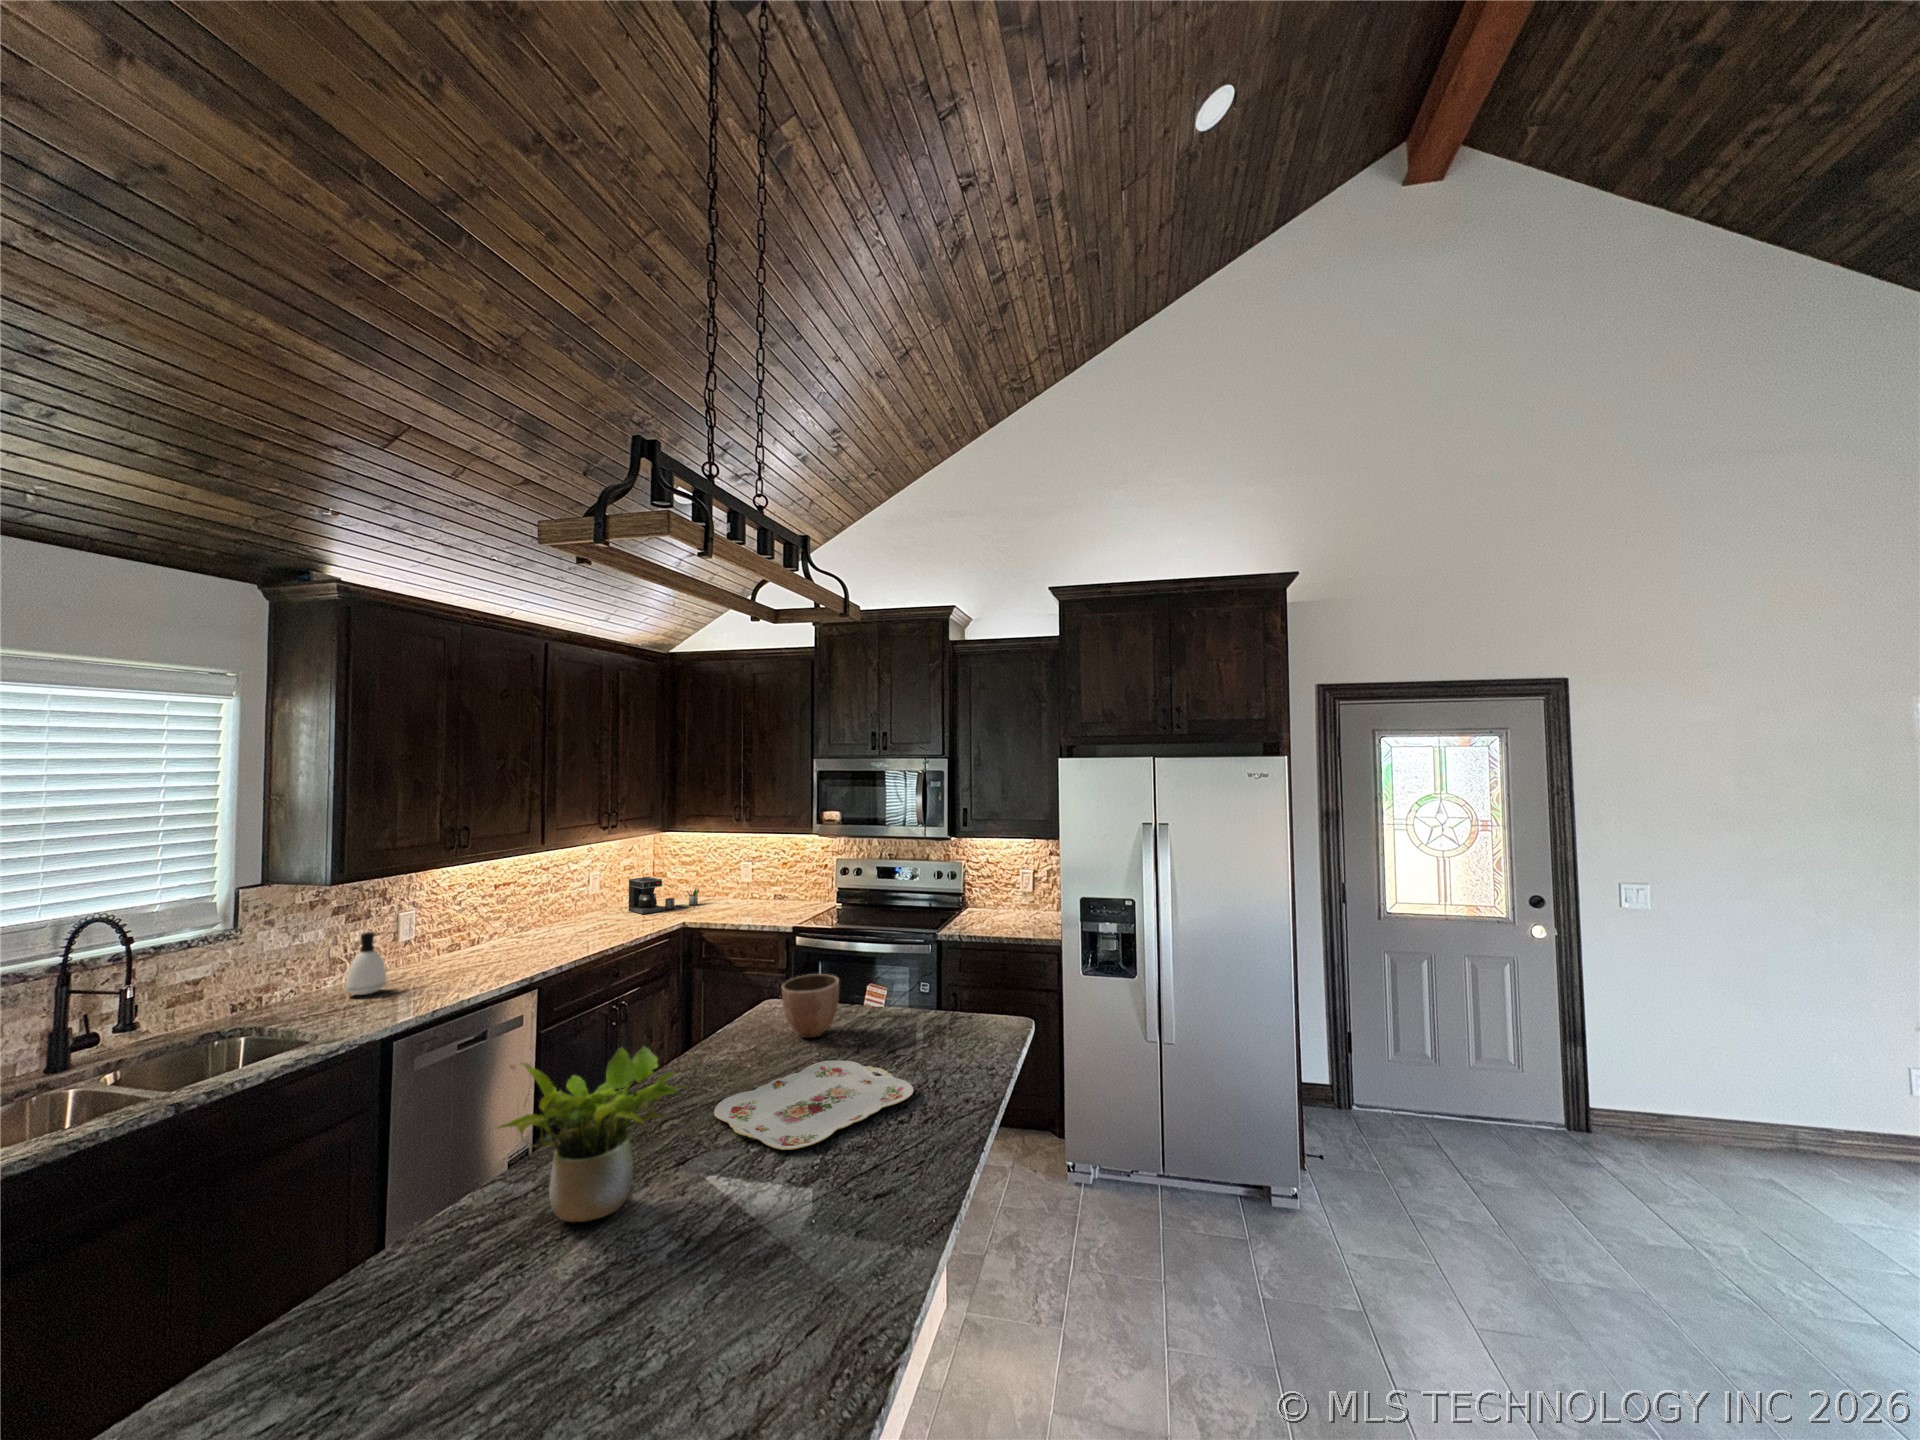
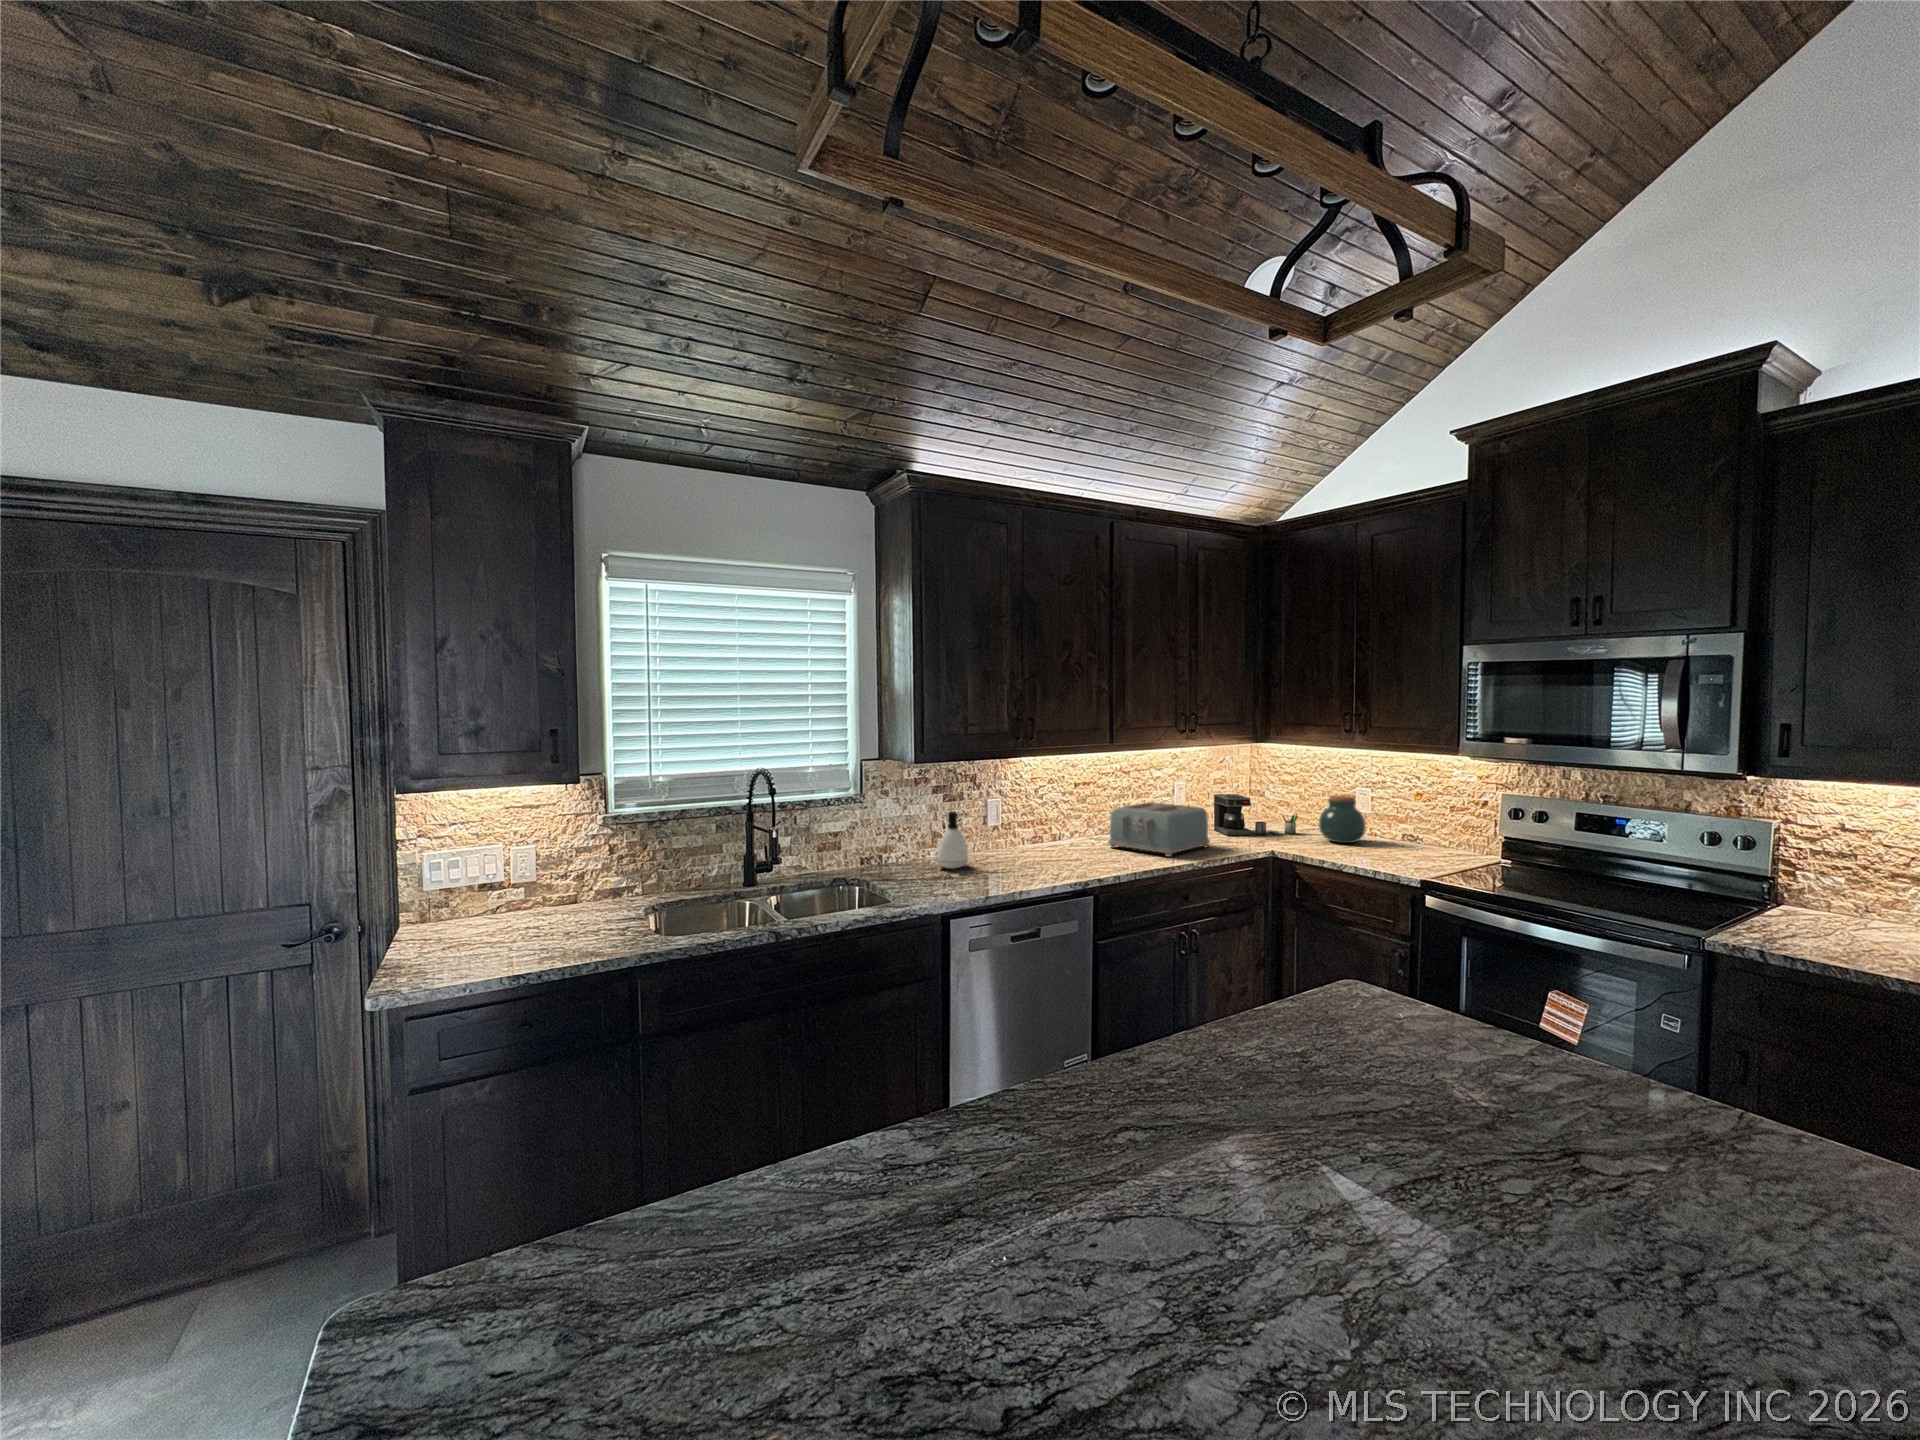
jar: none [717,869,751,907] -> present [1319,795,1366,843]
toaster: none [536,893,632,942] -> present [1108,802,1210,857]
decorative bowl: present [782,974,839,1038] -> none [1347,953,1461,1066]
potted plant: present [497,1047,687,1222] -> none [807,982,1078,1275]
serving tray: present [714,1060,914,1150] -> none [1179,1120,1632,1320]

